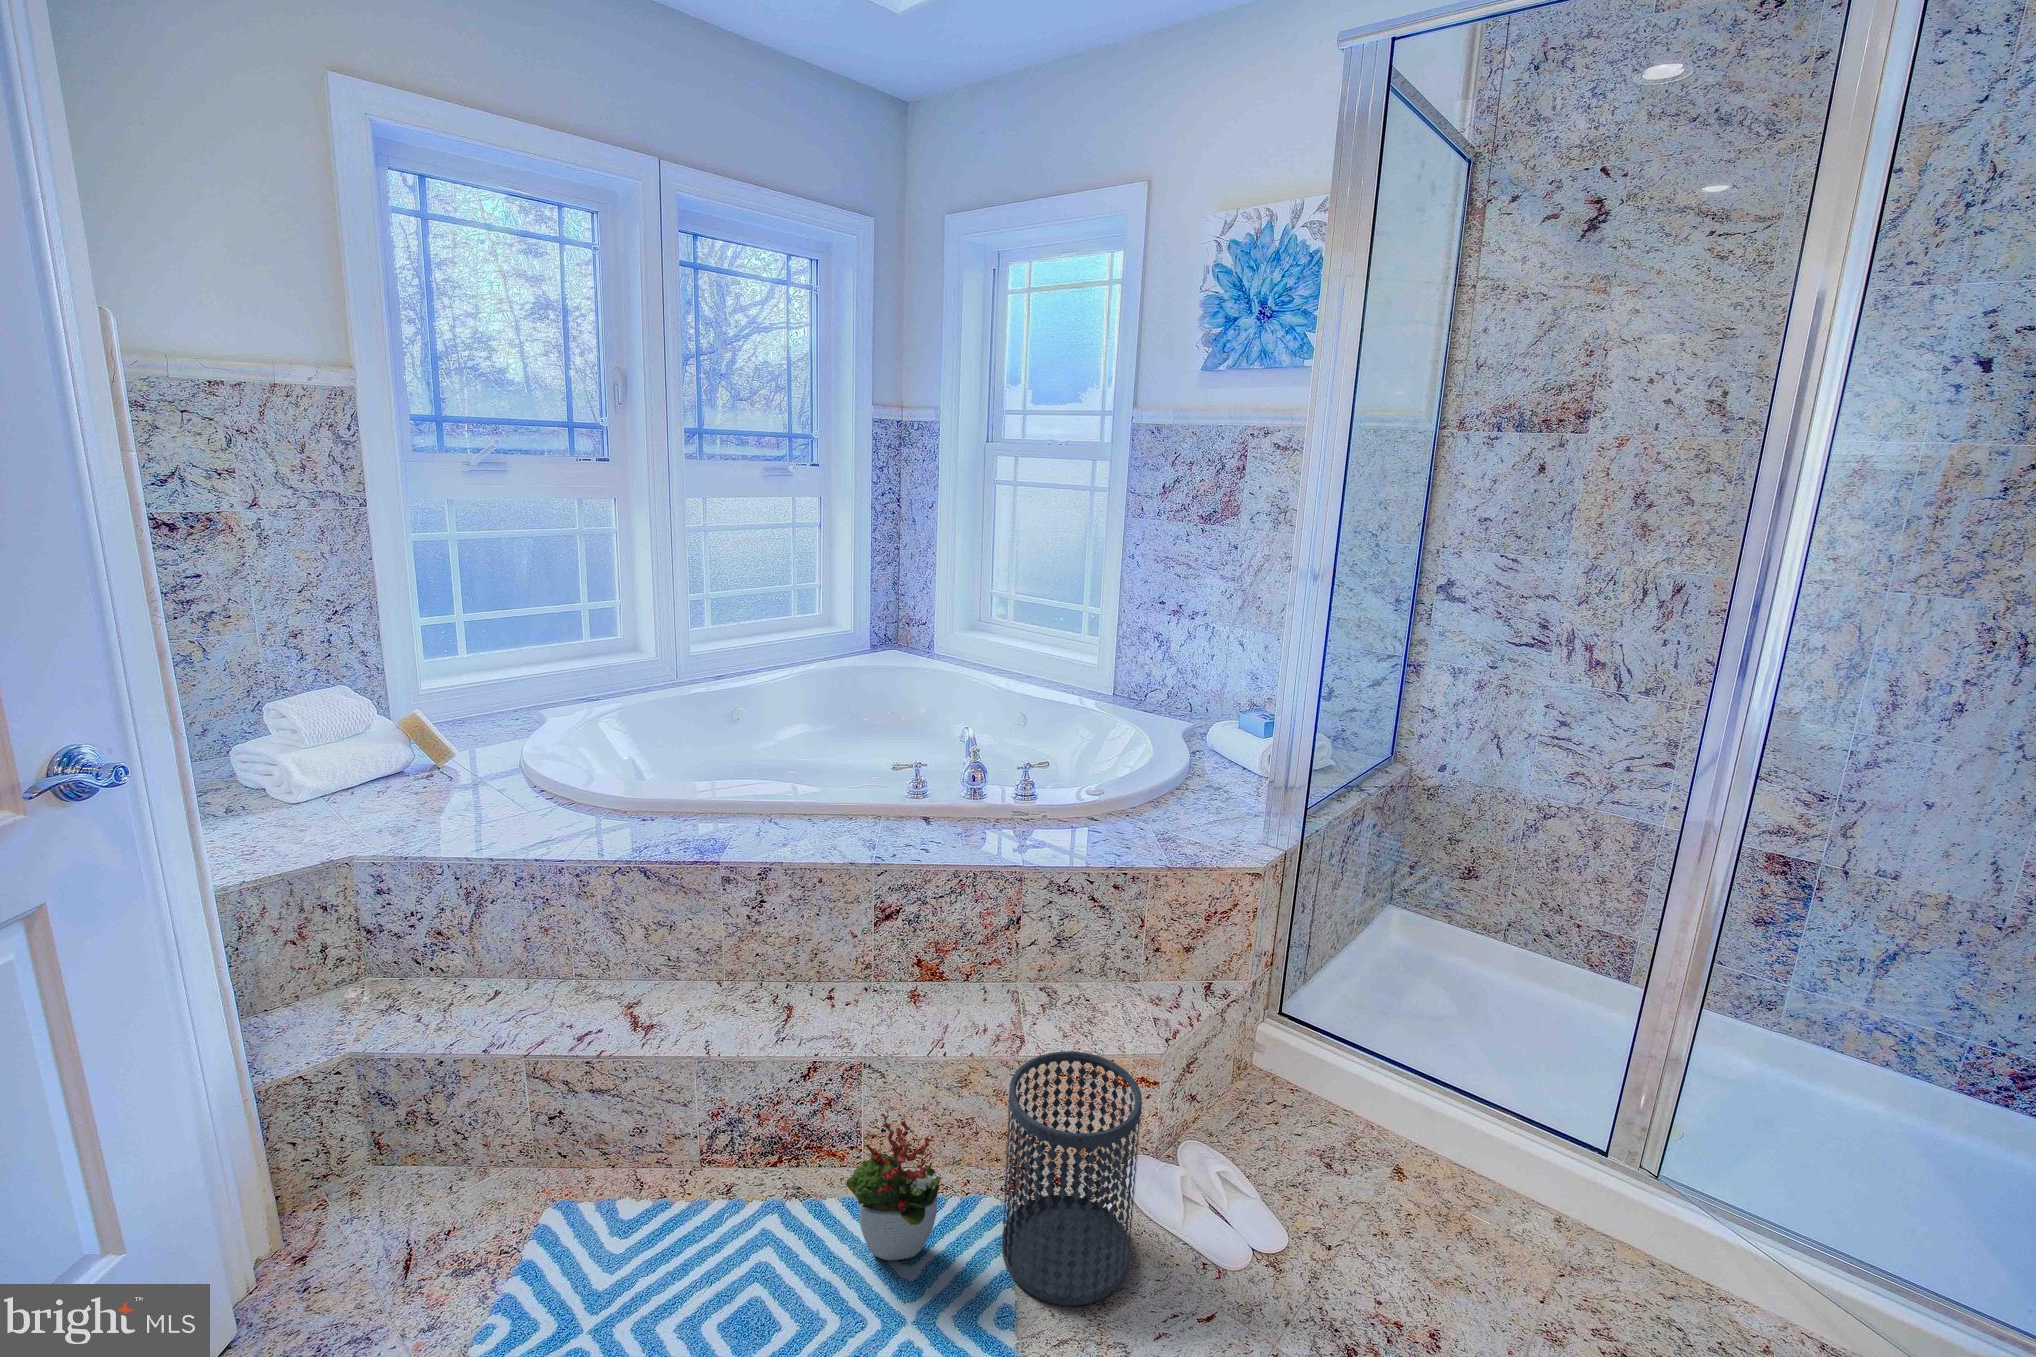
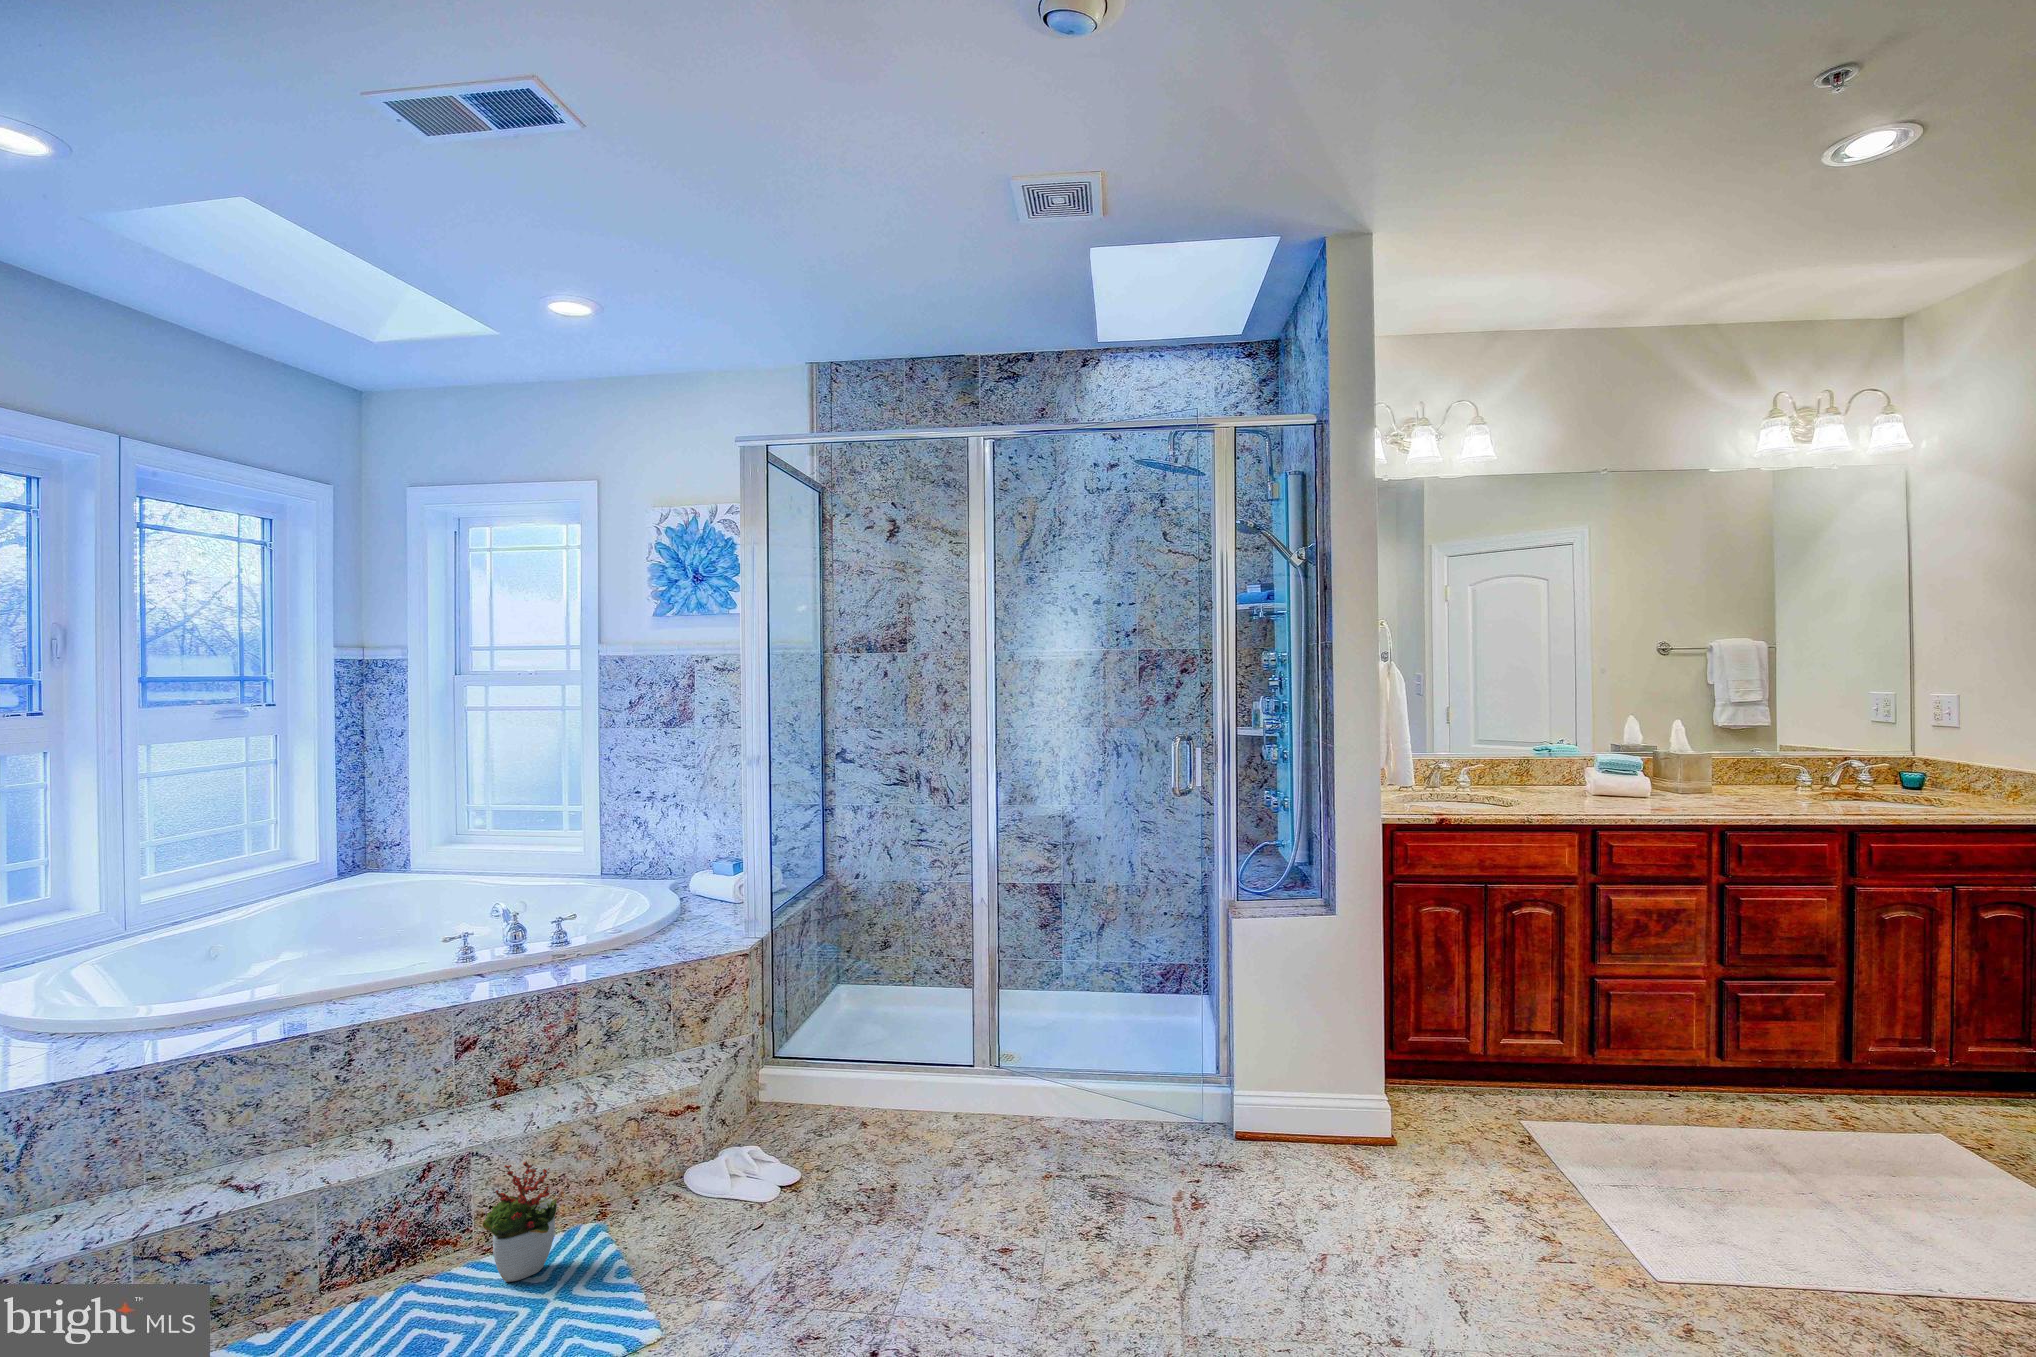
wastebasket: present [1002,1051,1142,1306] -> none [603,1085,699,1256]

